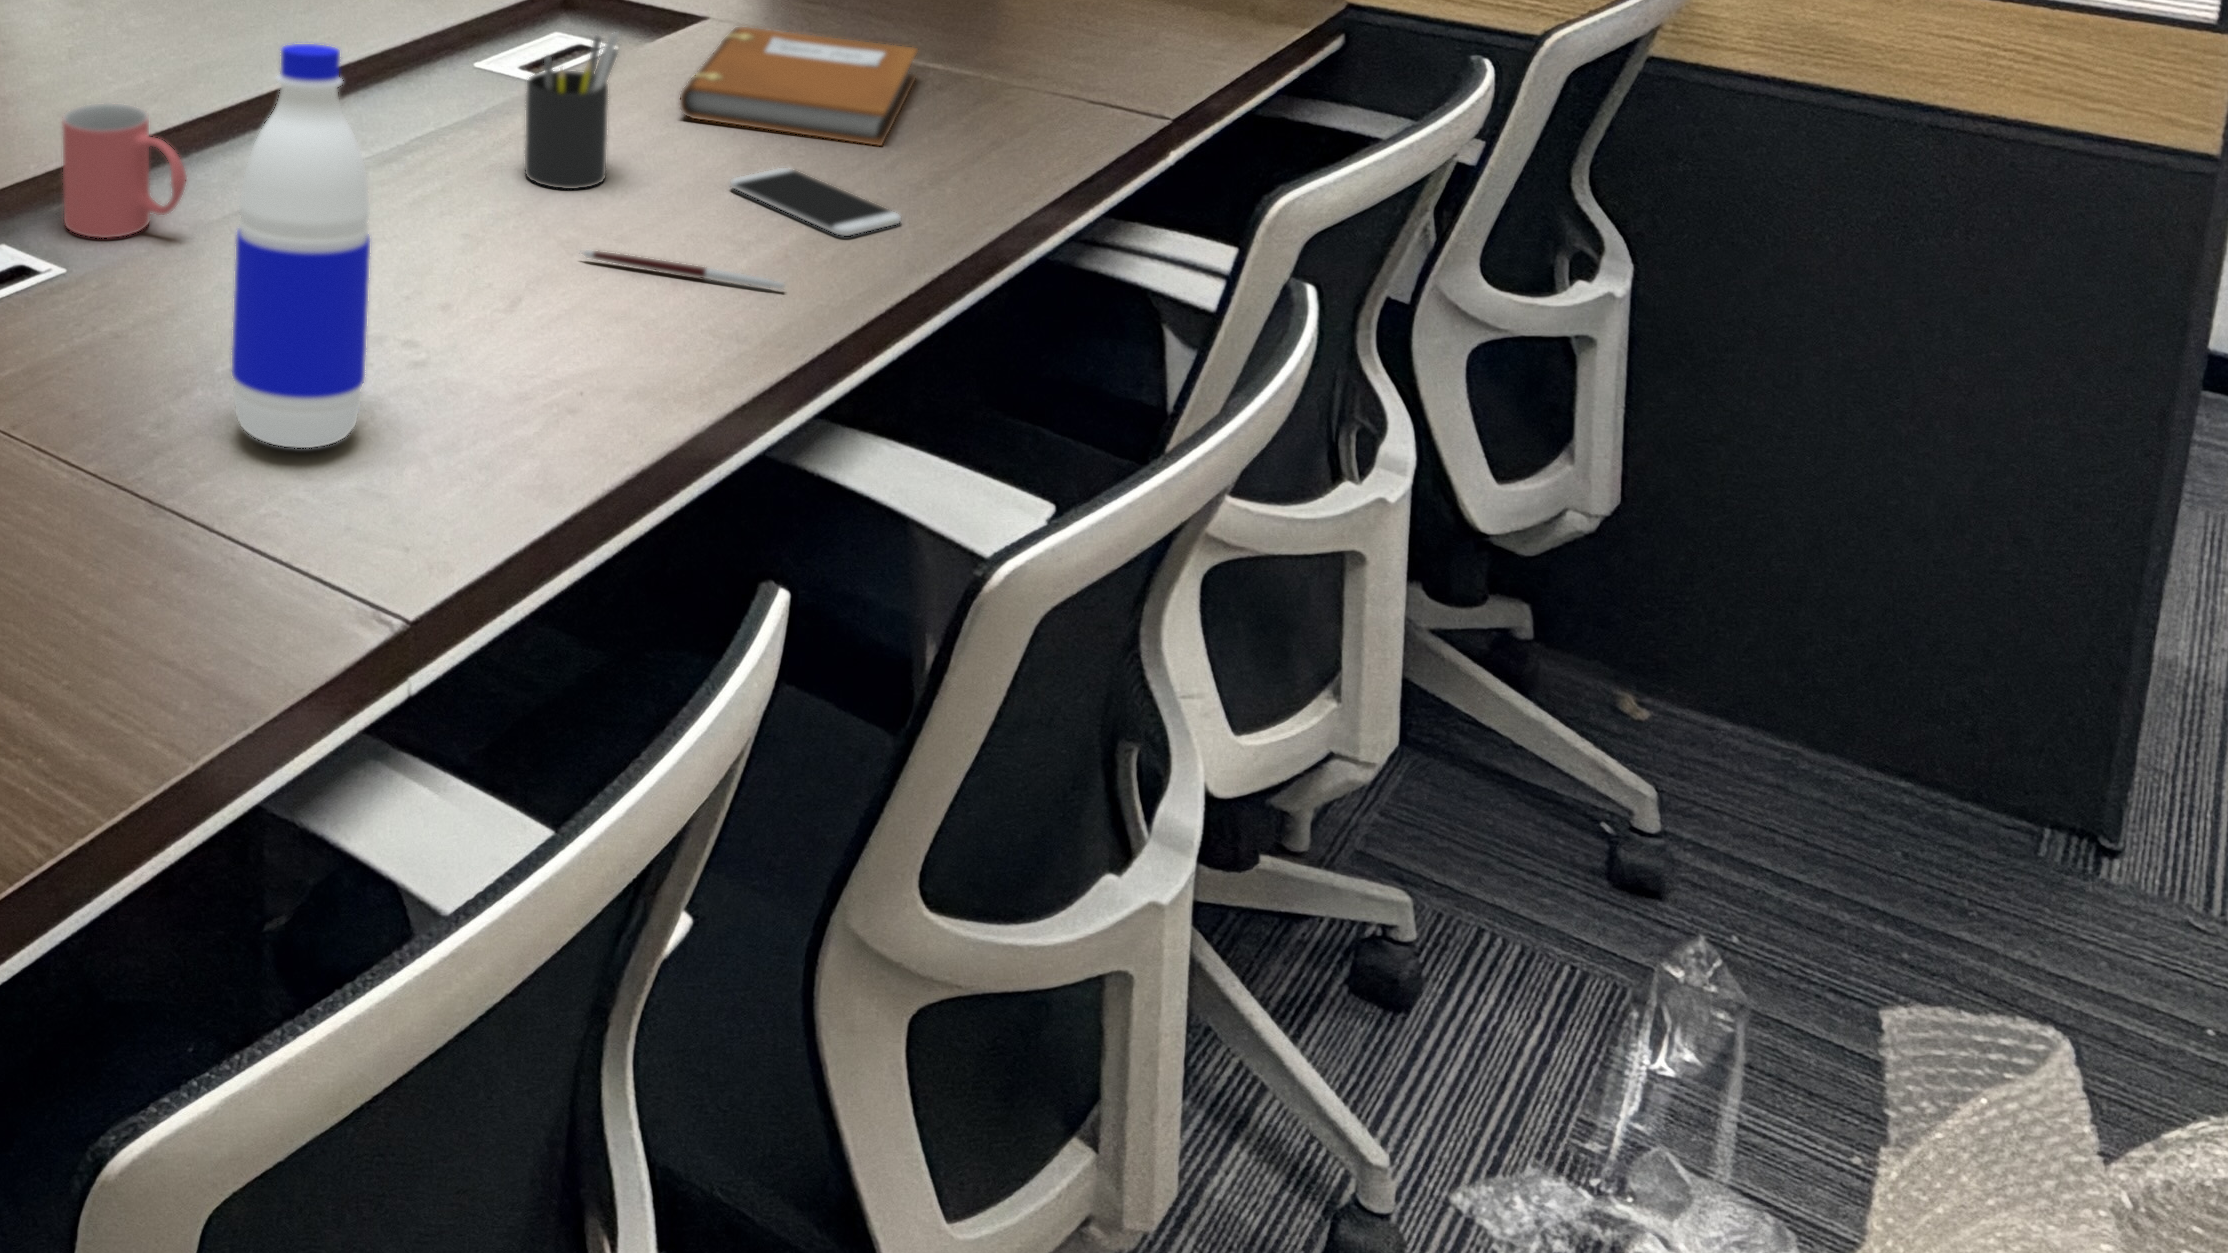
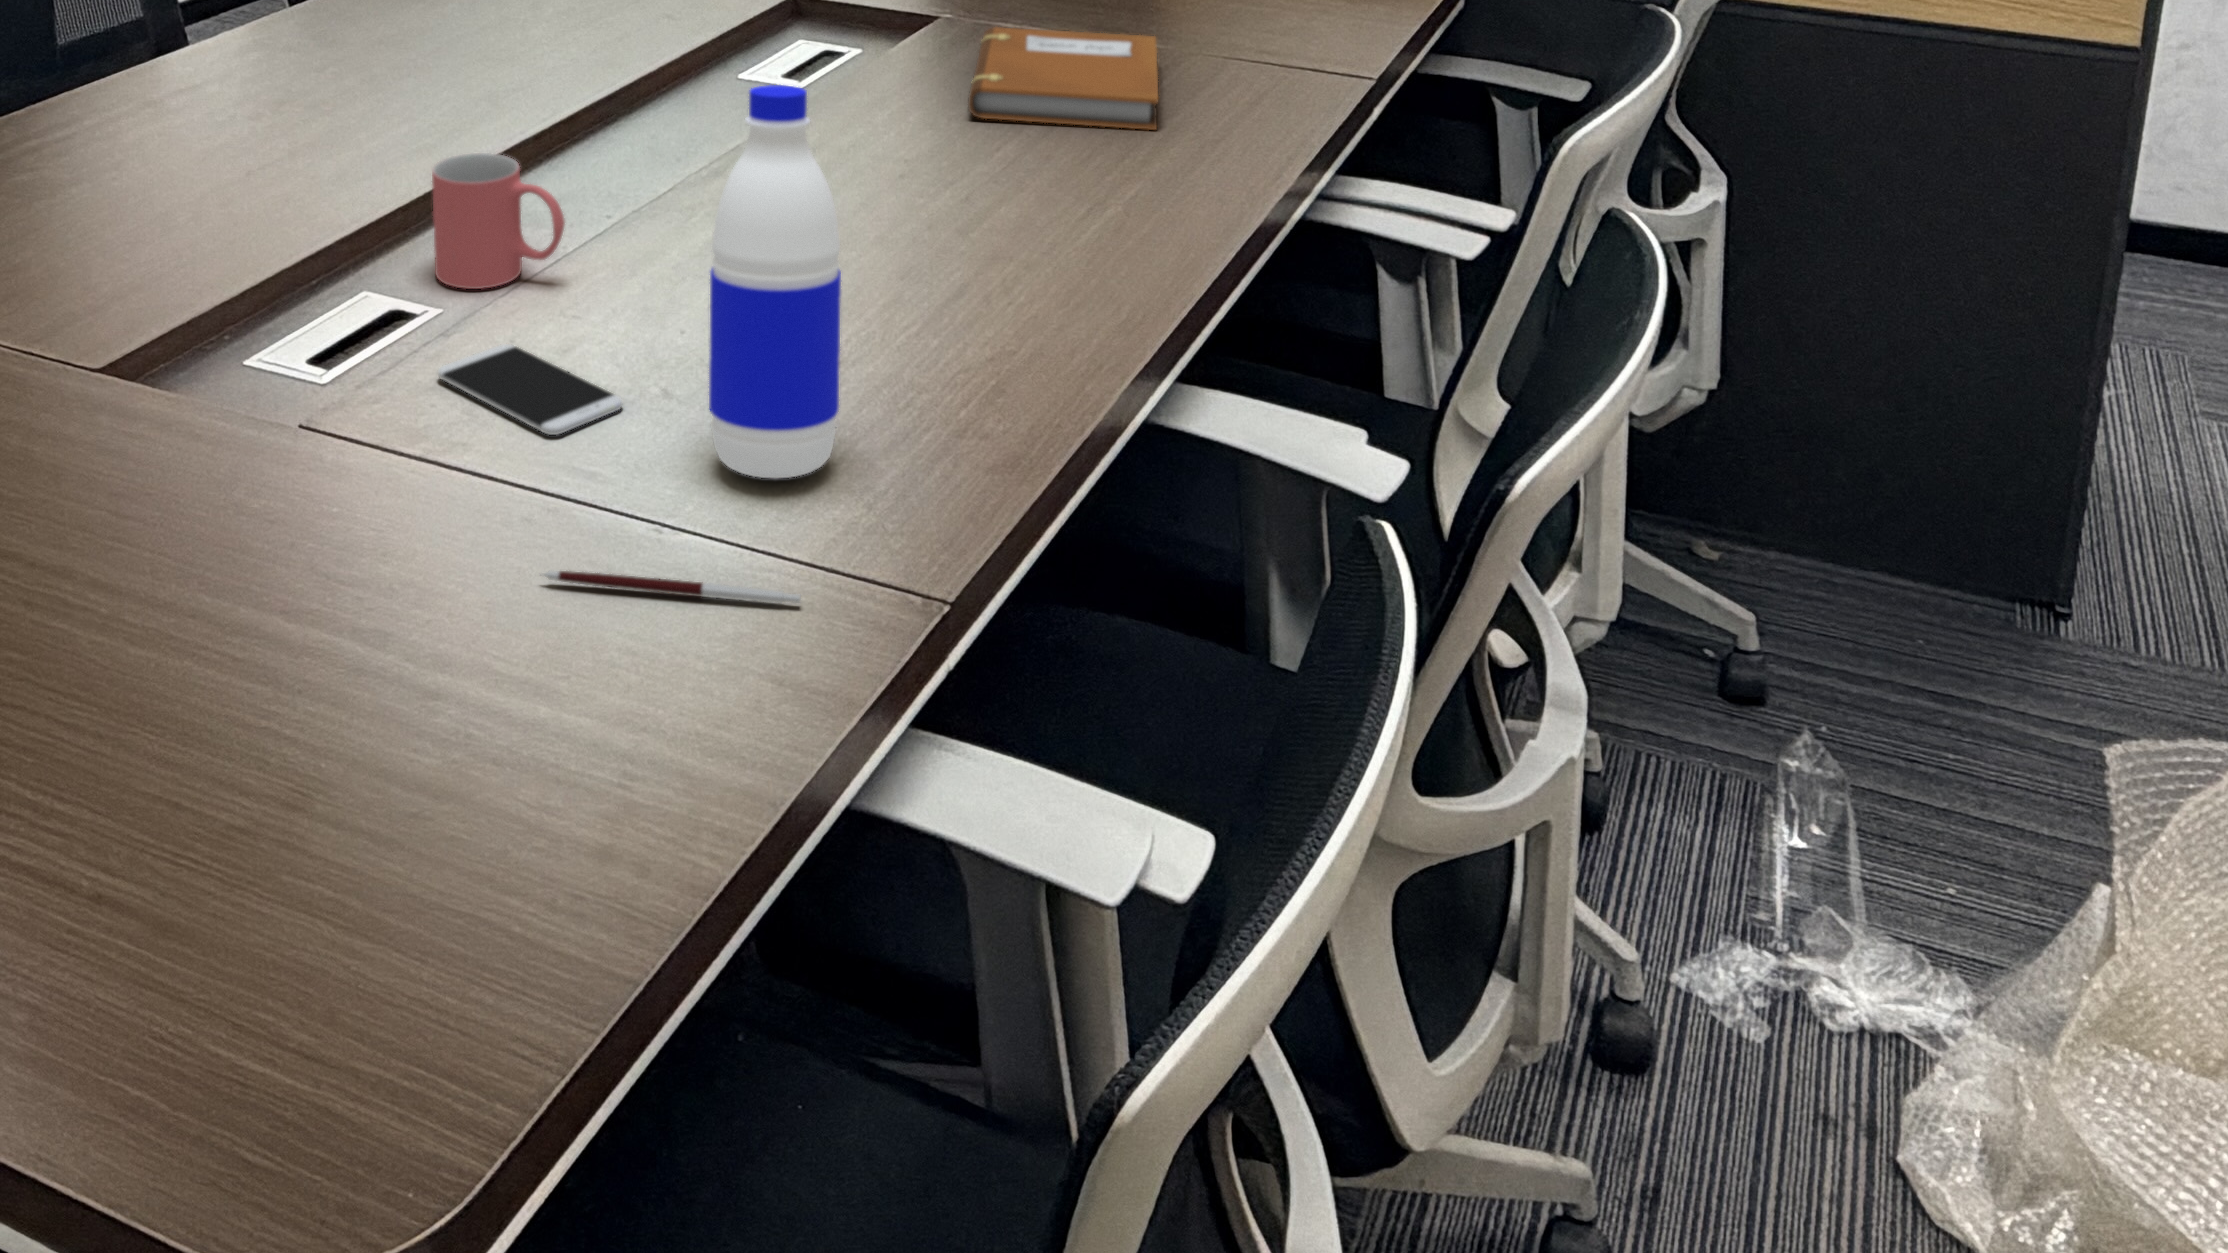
pen holder: present [525,33,618,189] -> none [855,44,946,196]
smartphone: present [730,168,901,236] -> present [438,344,623,435]
pen: present [583,250,784,288] -> present [542,570,801,603]

